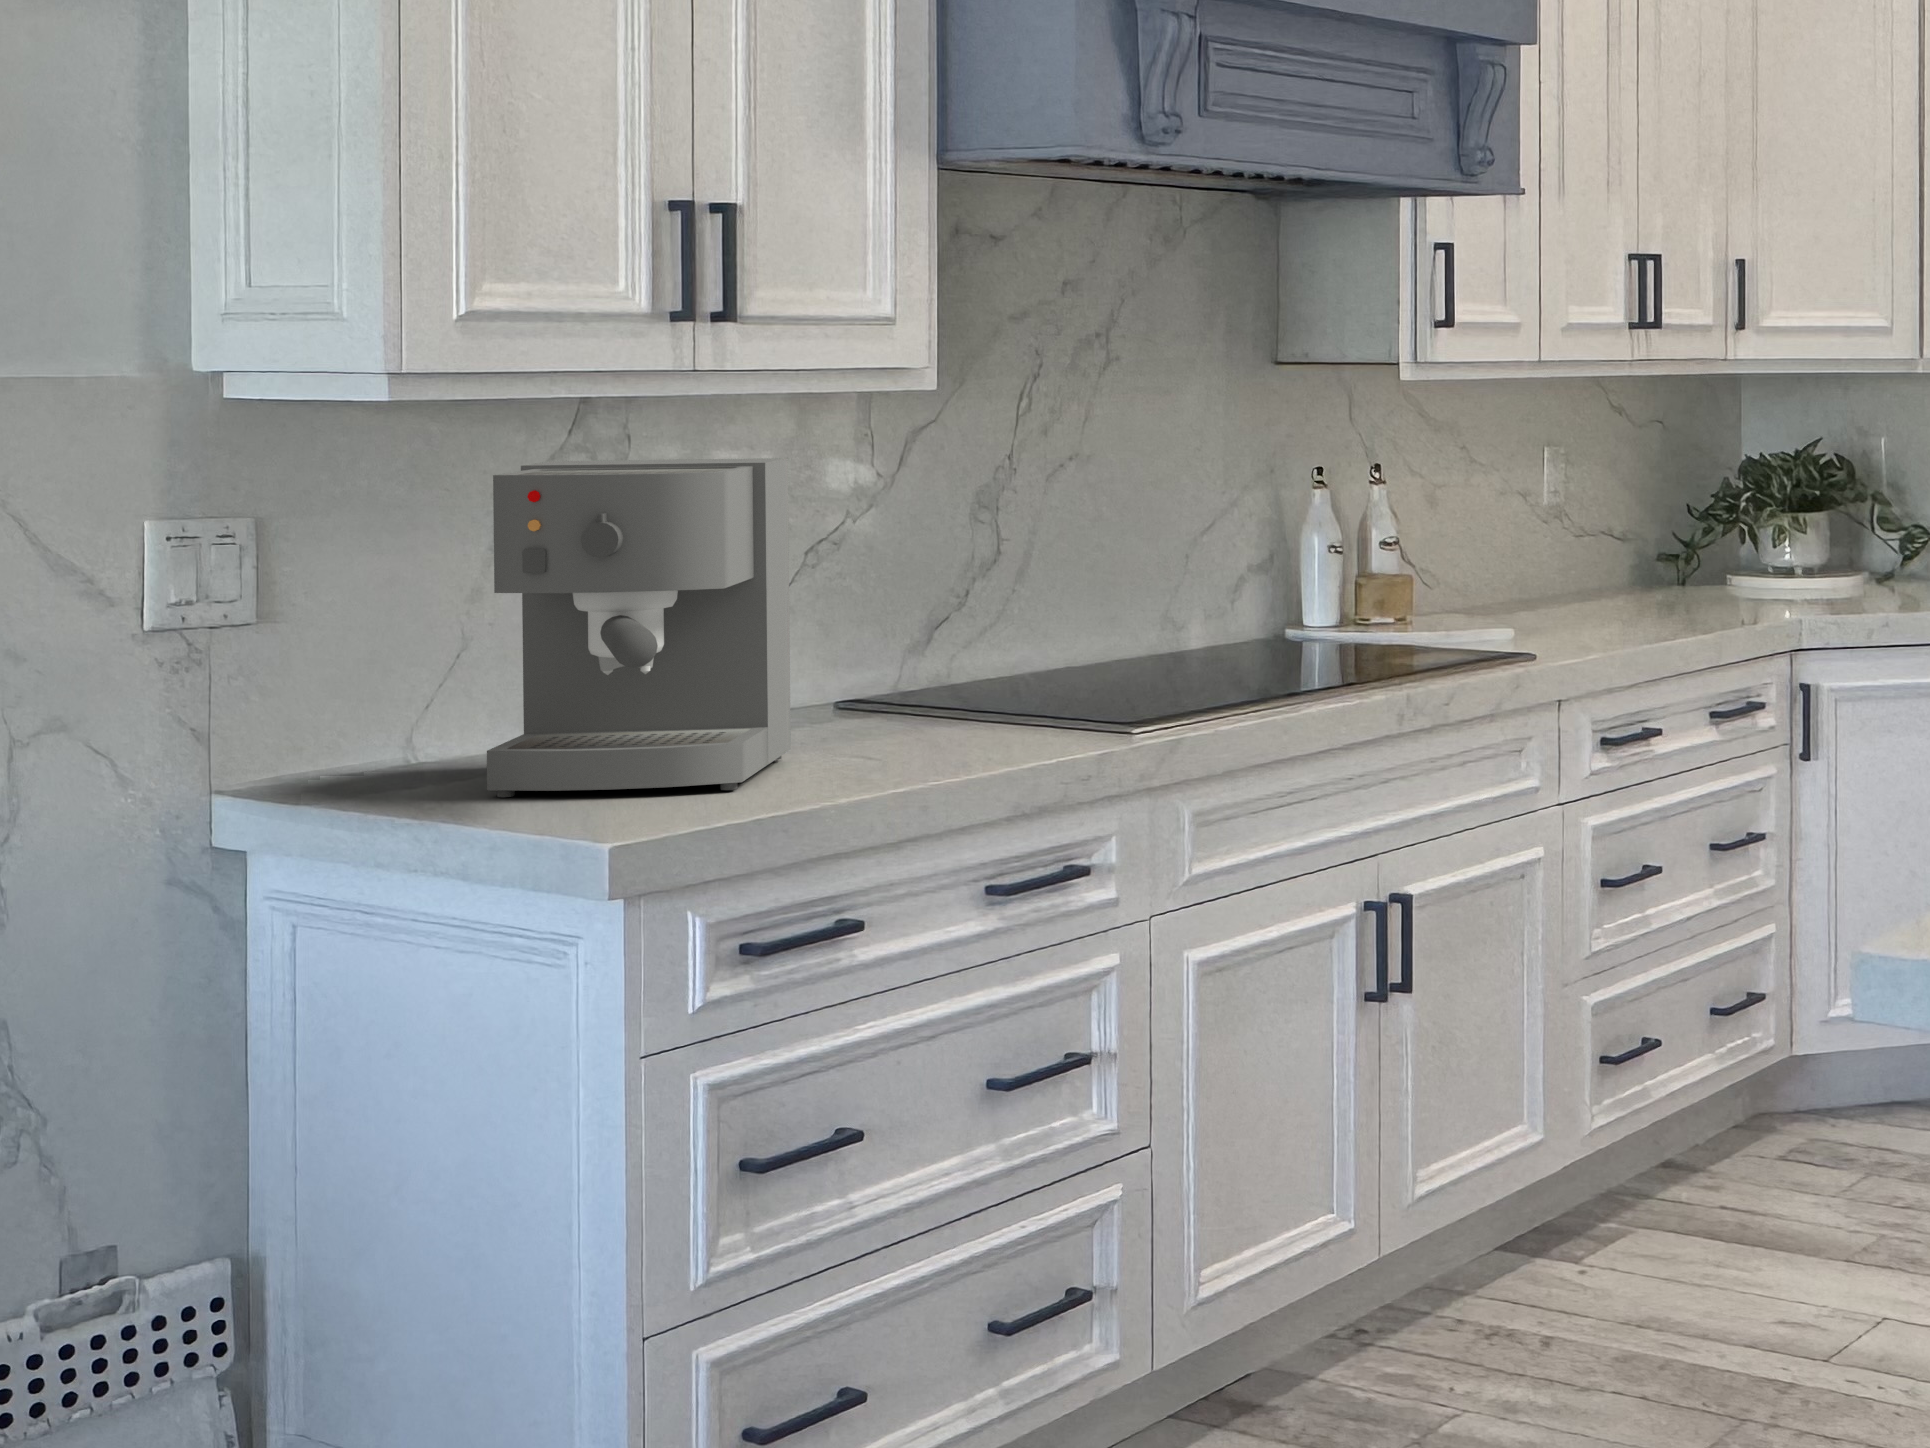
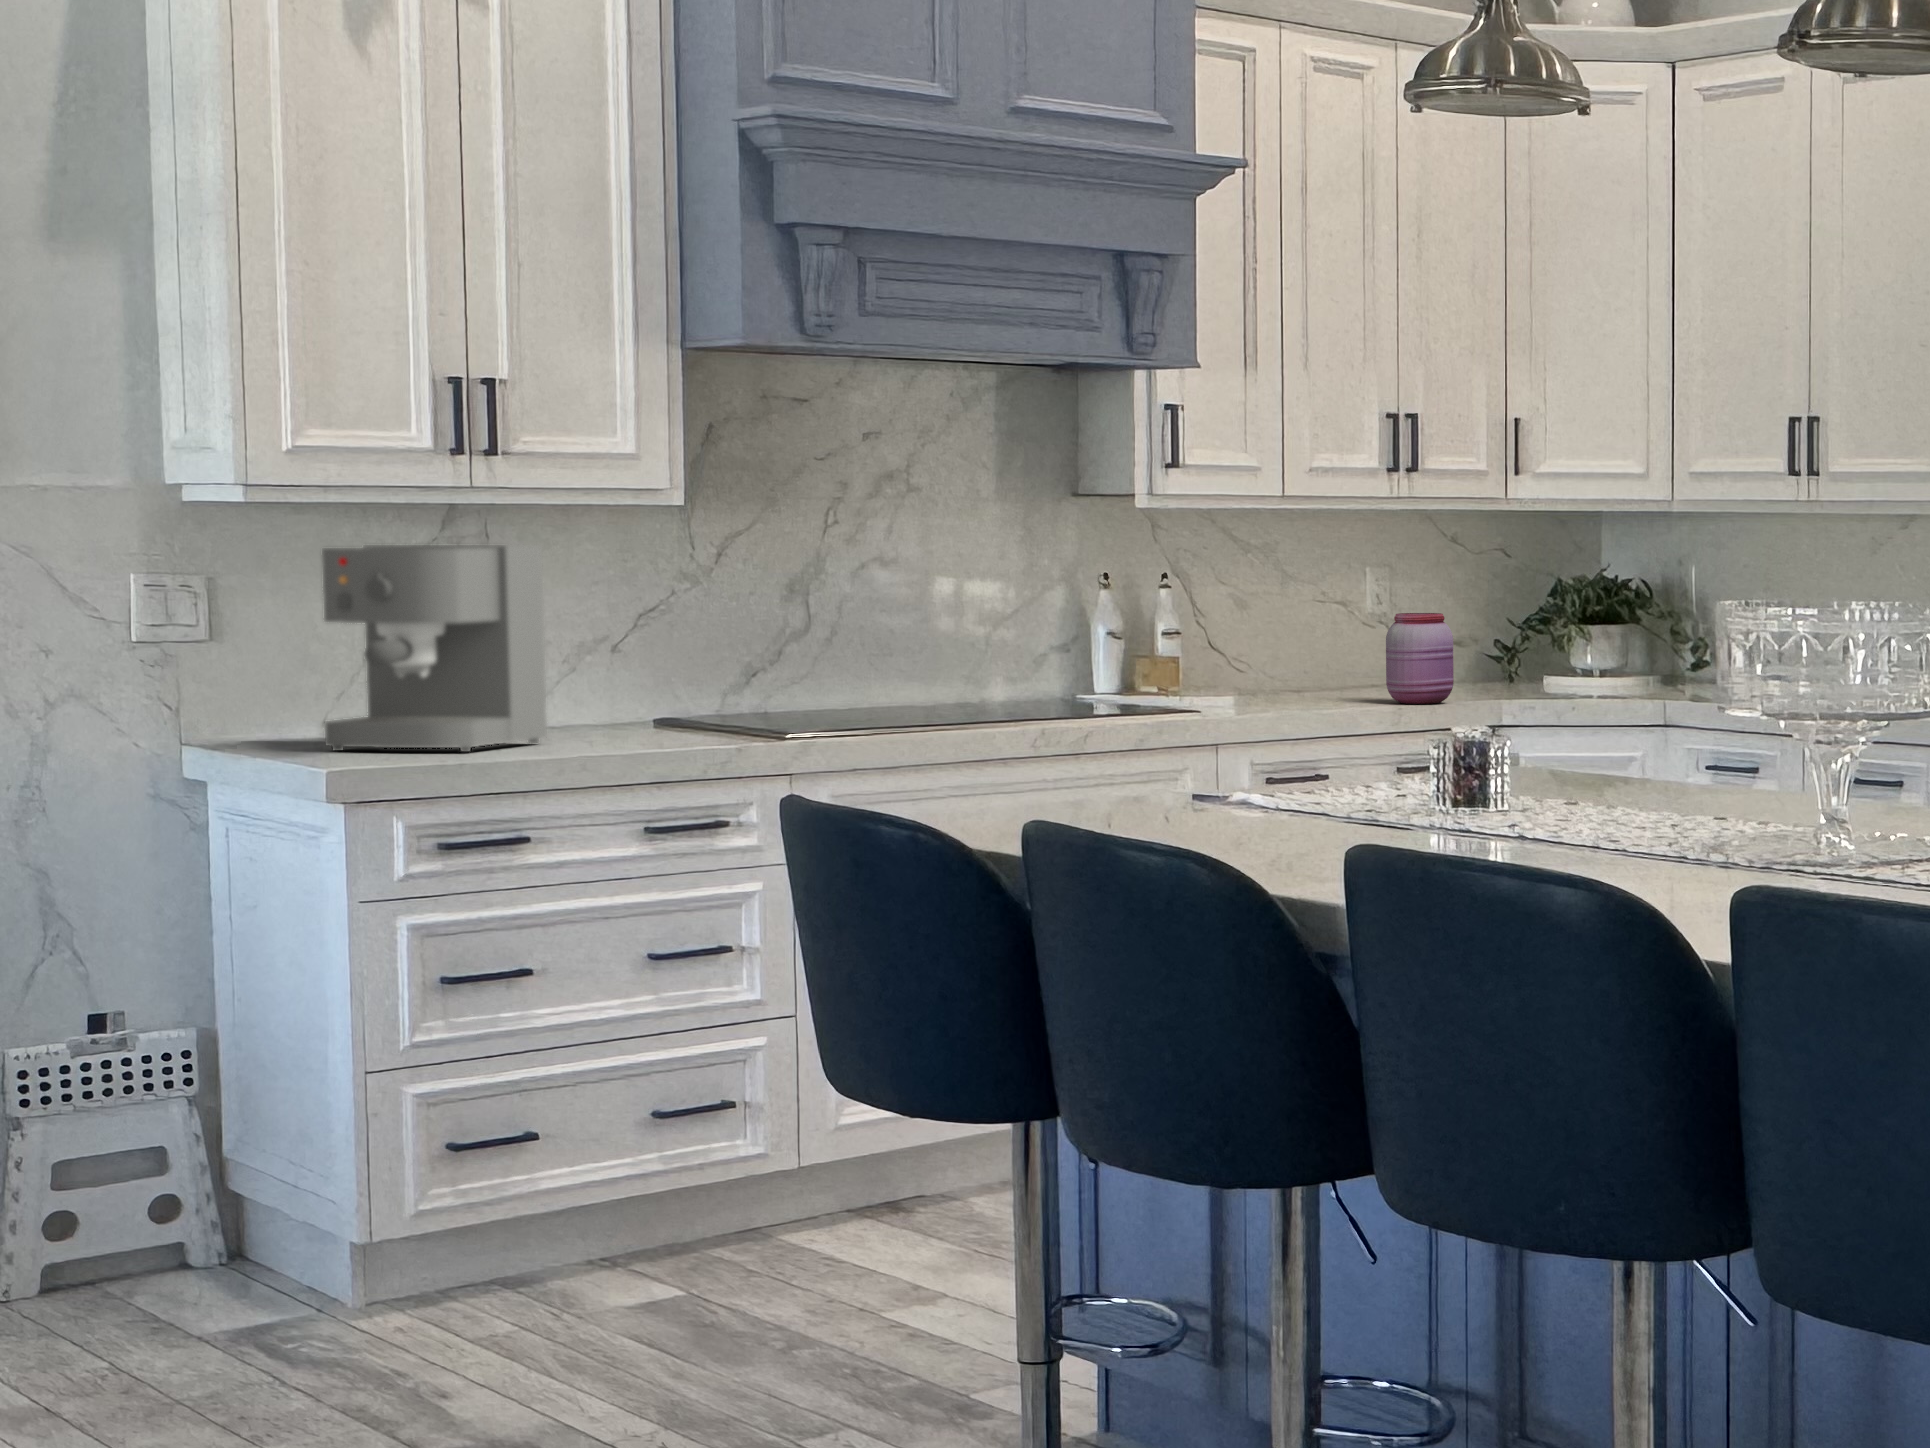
jar: none [1607,499,1689,614] -> present [1386,613,1454,704]

